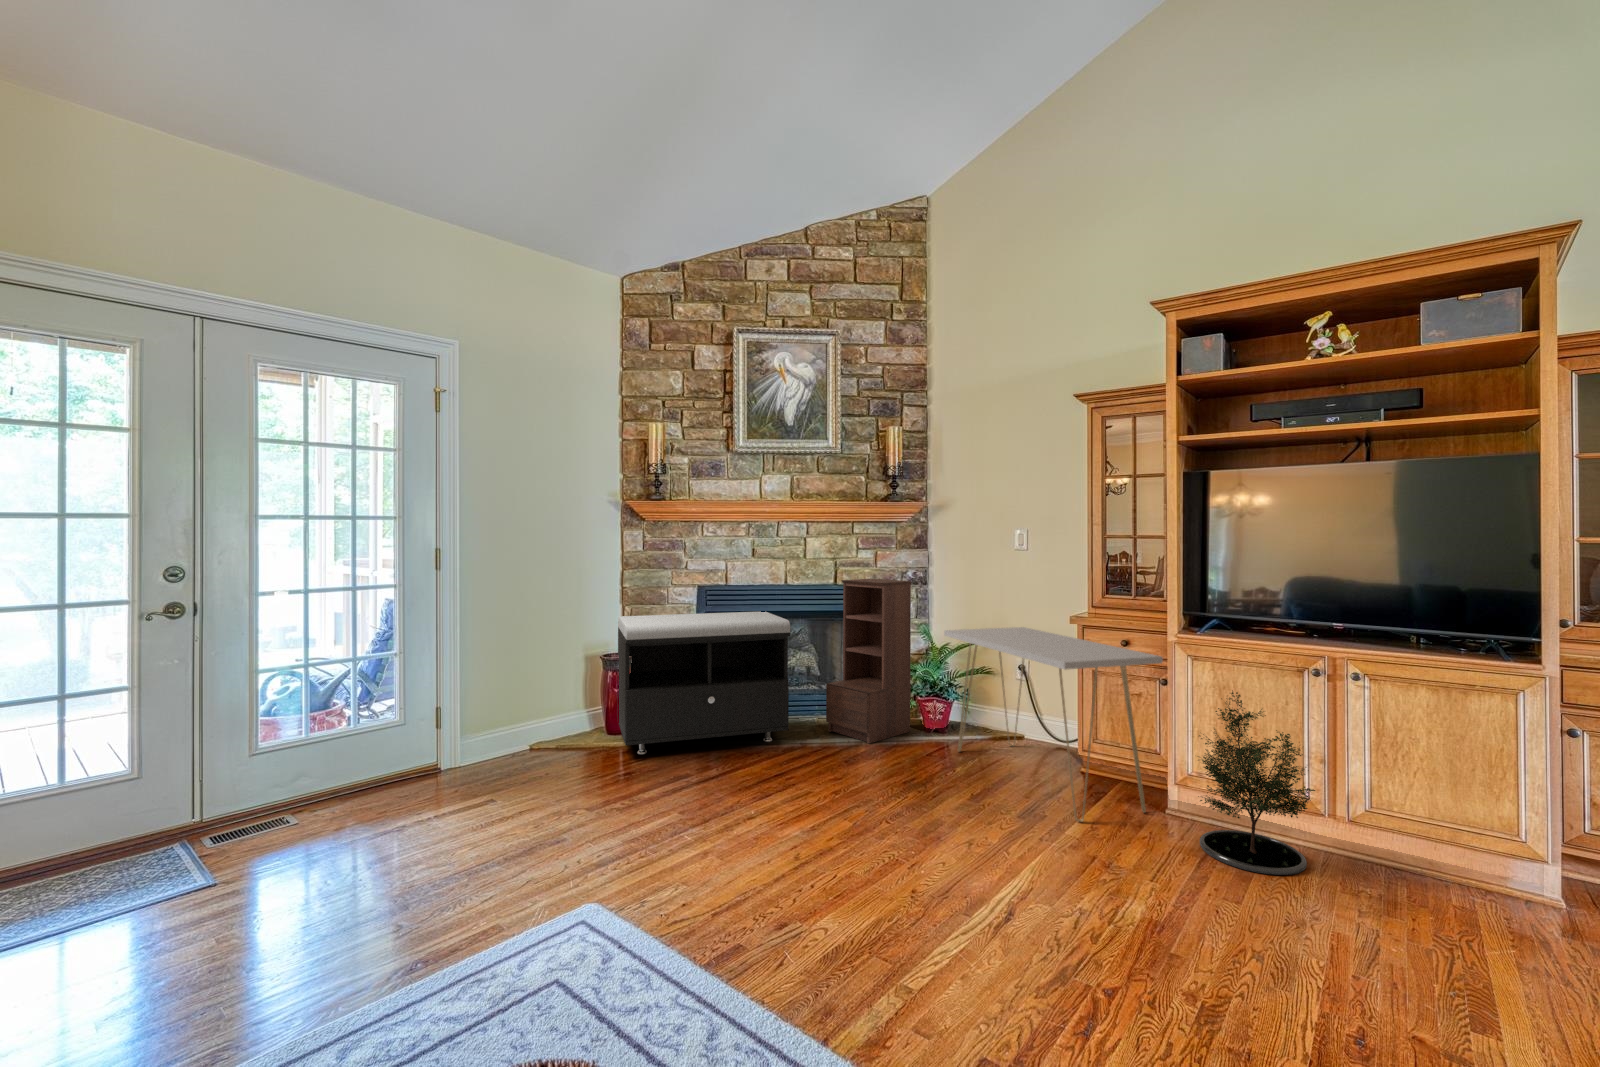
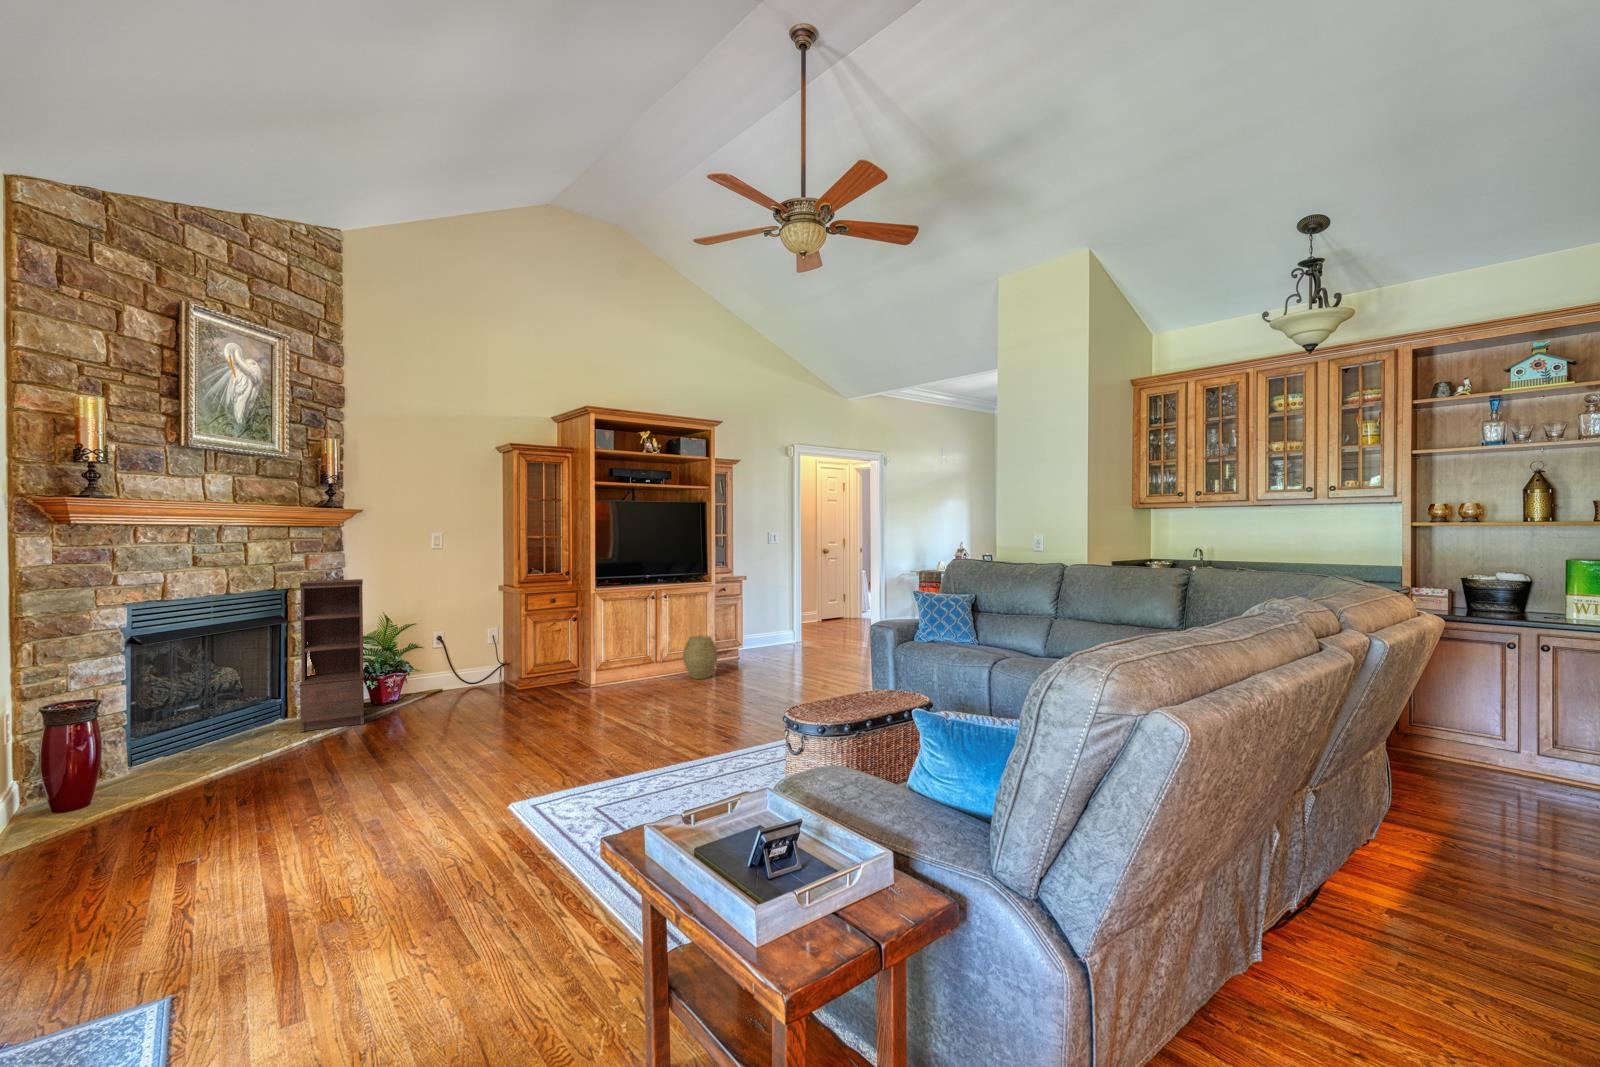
storage bench: present [618,612,790,754] -> none [57,624,304,805]
console table: present [944,627,1163,822] -> none [427,603,590,707]
potted tree: present [1198,691,1315,875] -> none [621,610,666,692]
woven basket: none [1385,786,1503,910] -> present [683,635,718,679]

